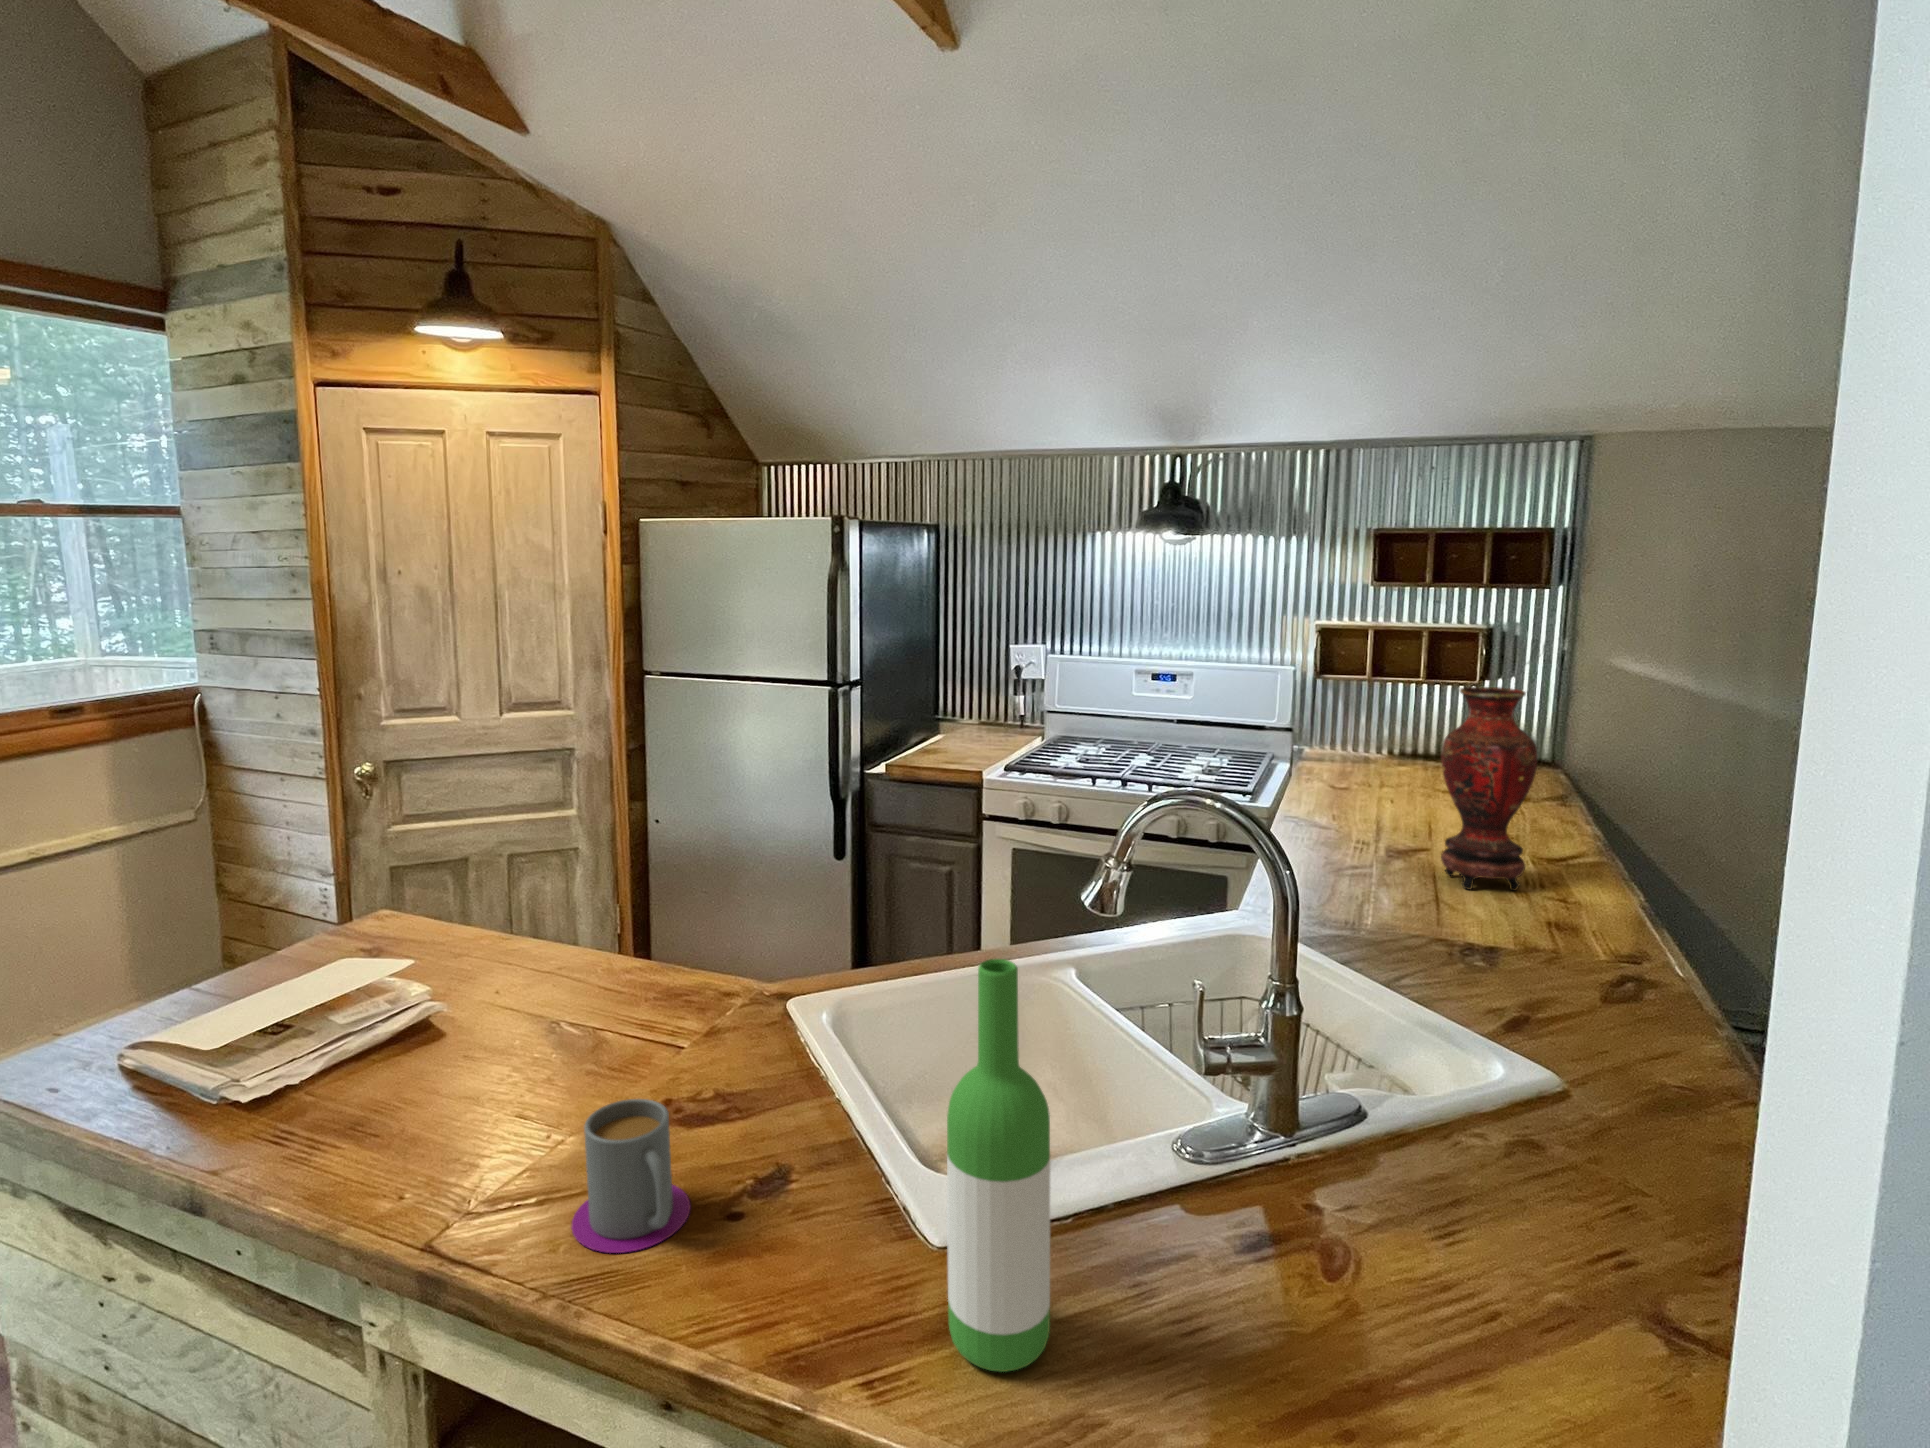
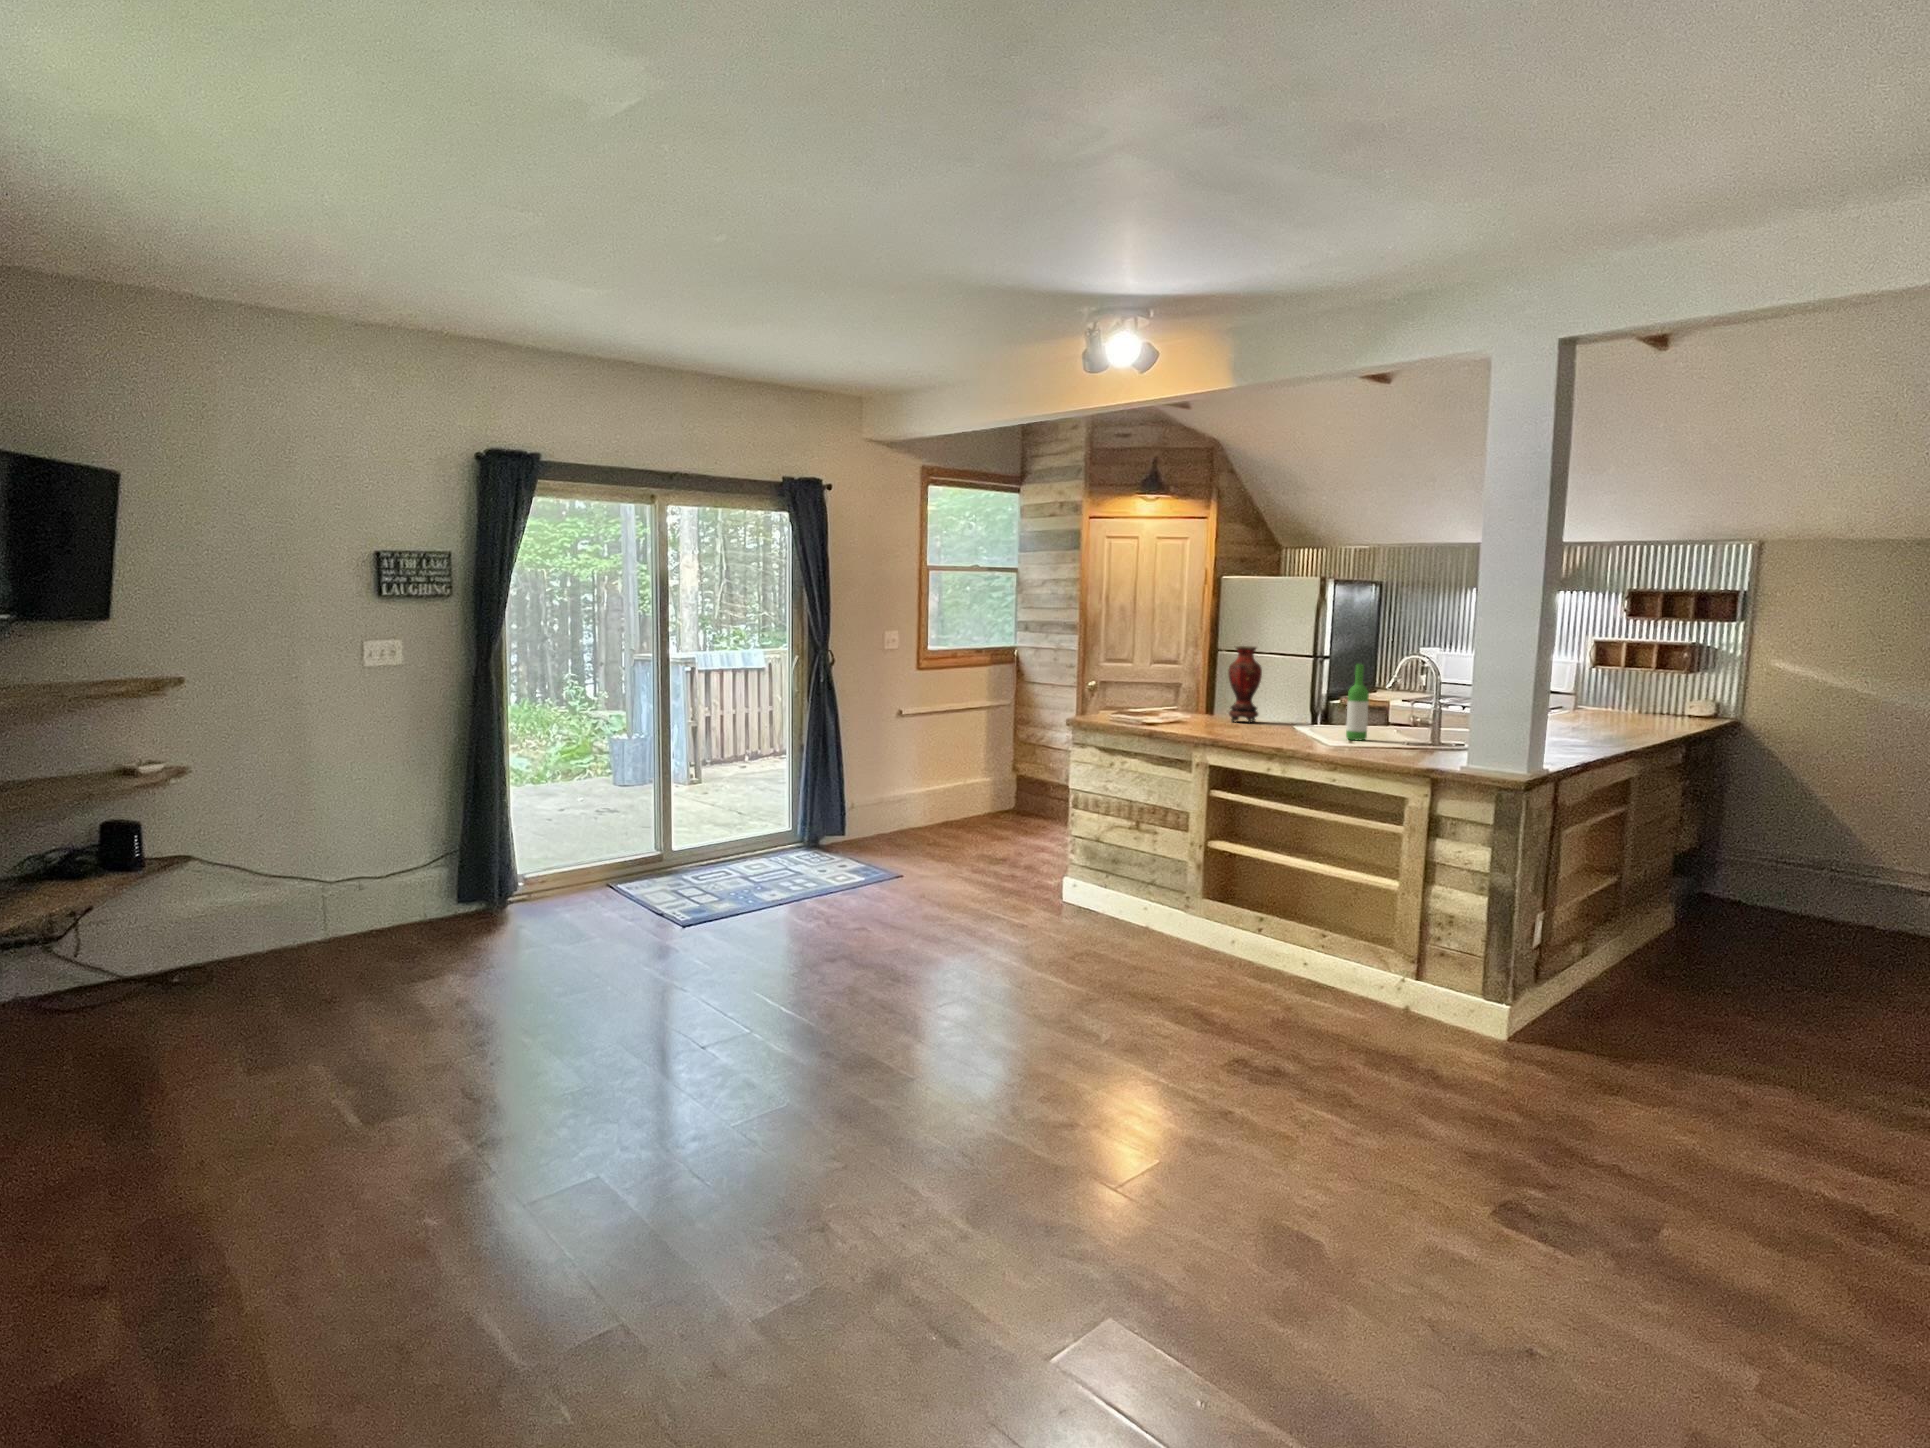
vase: present [1441,687,1537,891] -> present [1228,646,1262,723]
mug: present [571,1099,690,1253] -> none [1261,709,1288,733]

